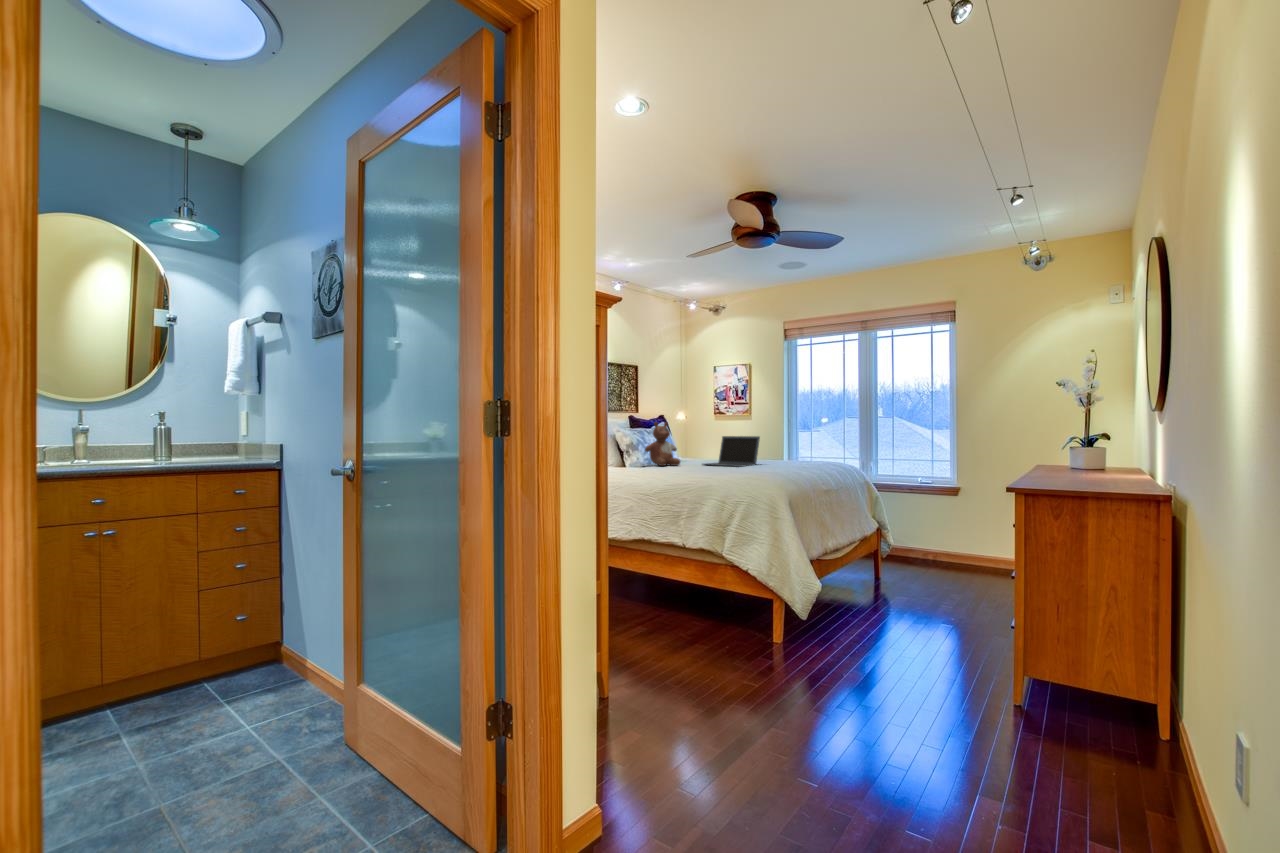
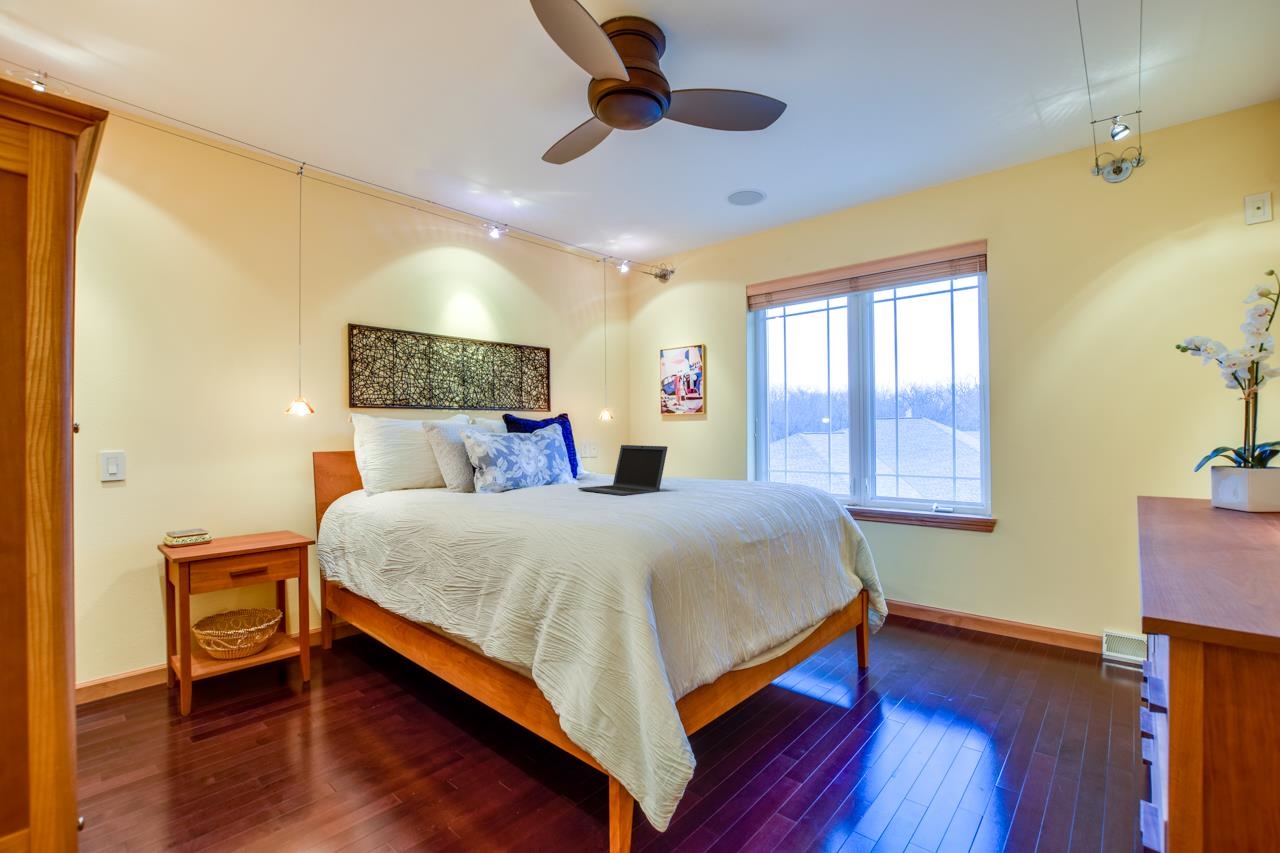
stuffed bear: present [645,422,680,466] -> none [497,423,551,491]

